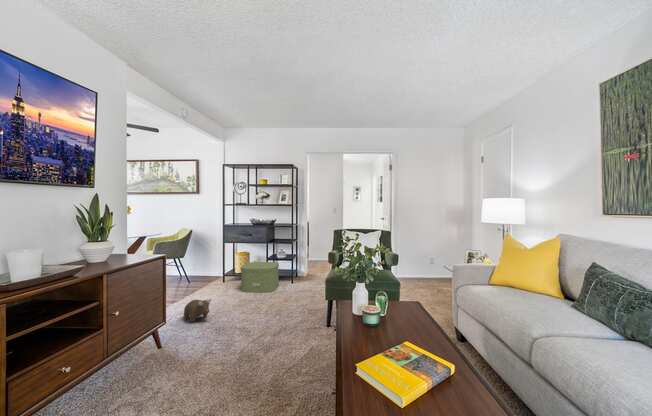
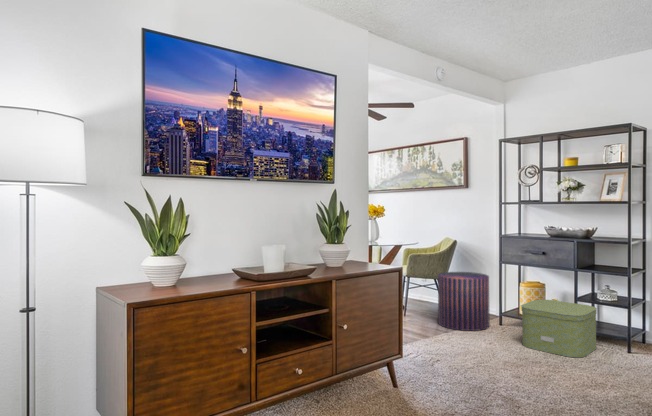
pouf: none [182,251,218,291] -> present [438,272,490,331]
plush toy: present [184,299,211,322] -> none [421,342,457,374]

